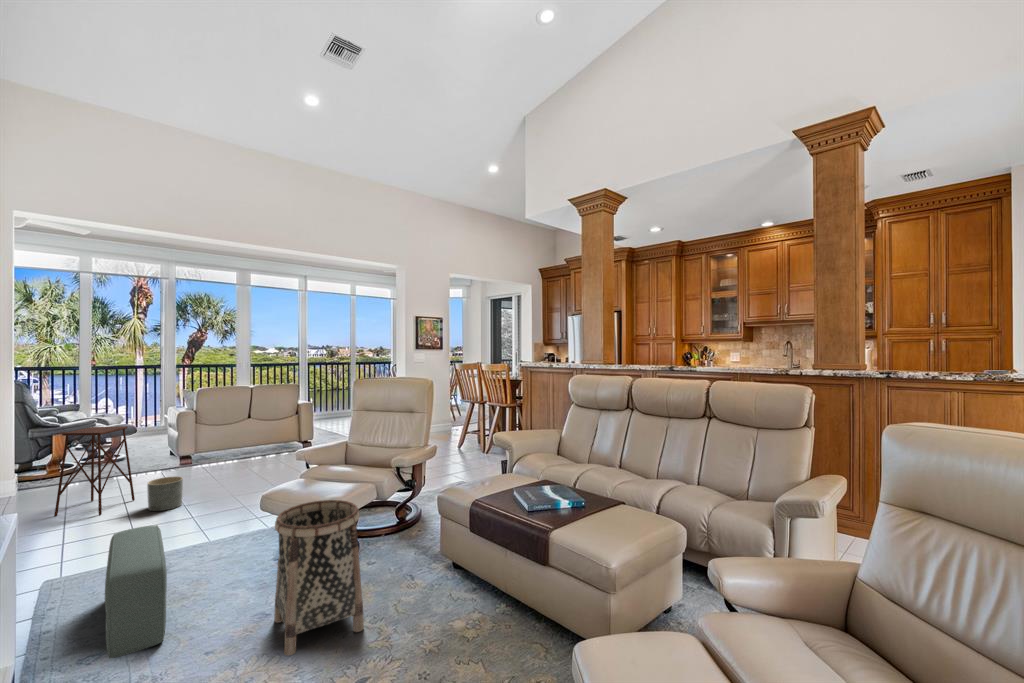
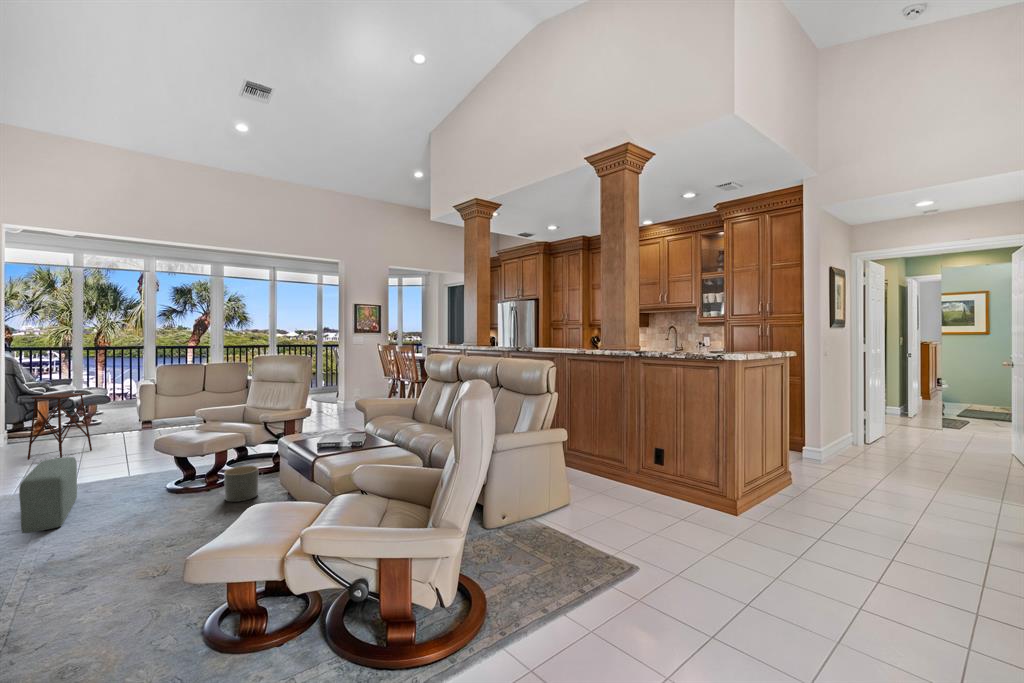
planter: present [147,476,183,511] -> present [224,466,259,502]
basket: present [274,500,364,656] -> none [132,439,199,534]

